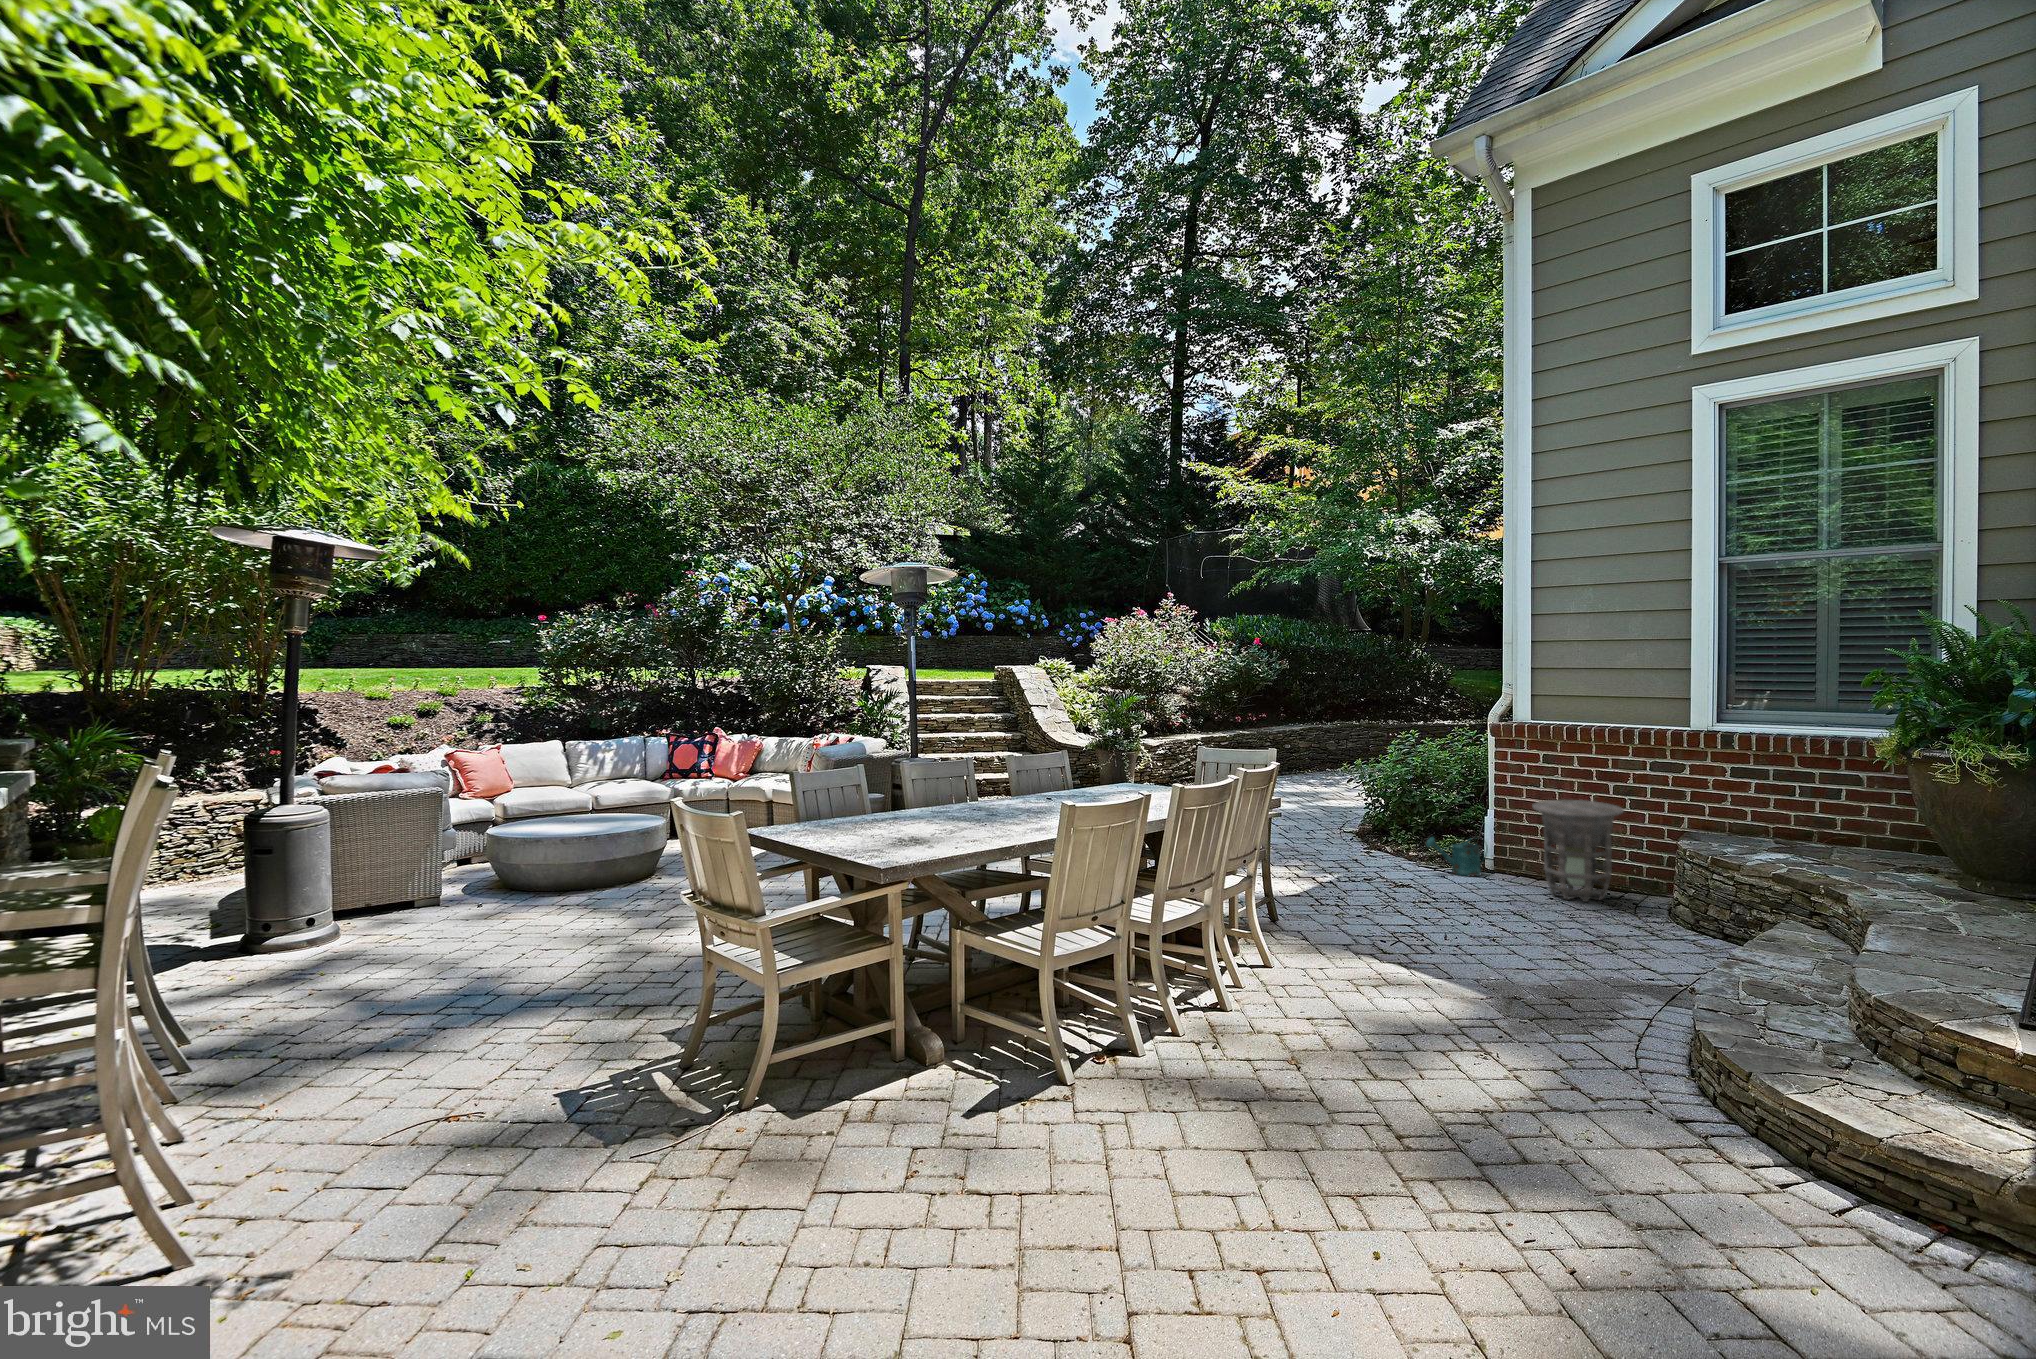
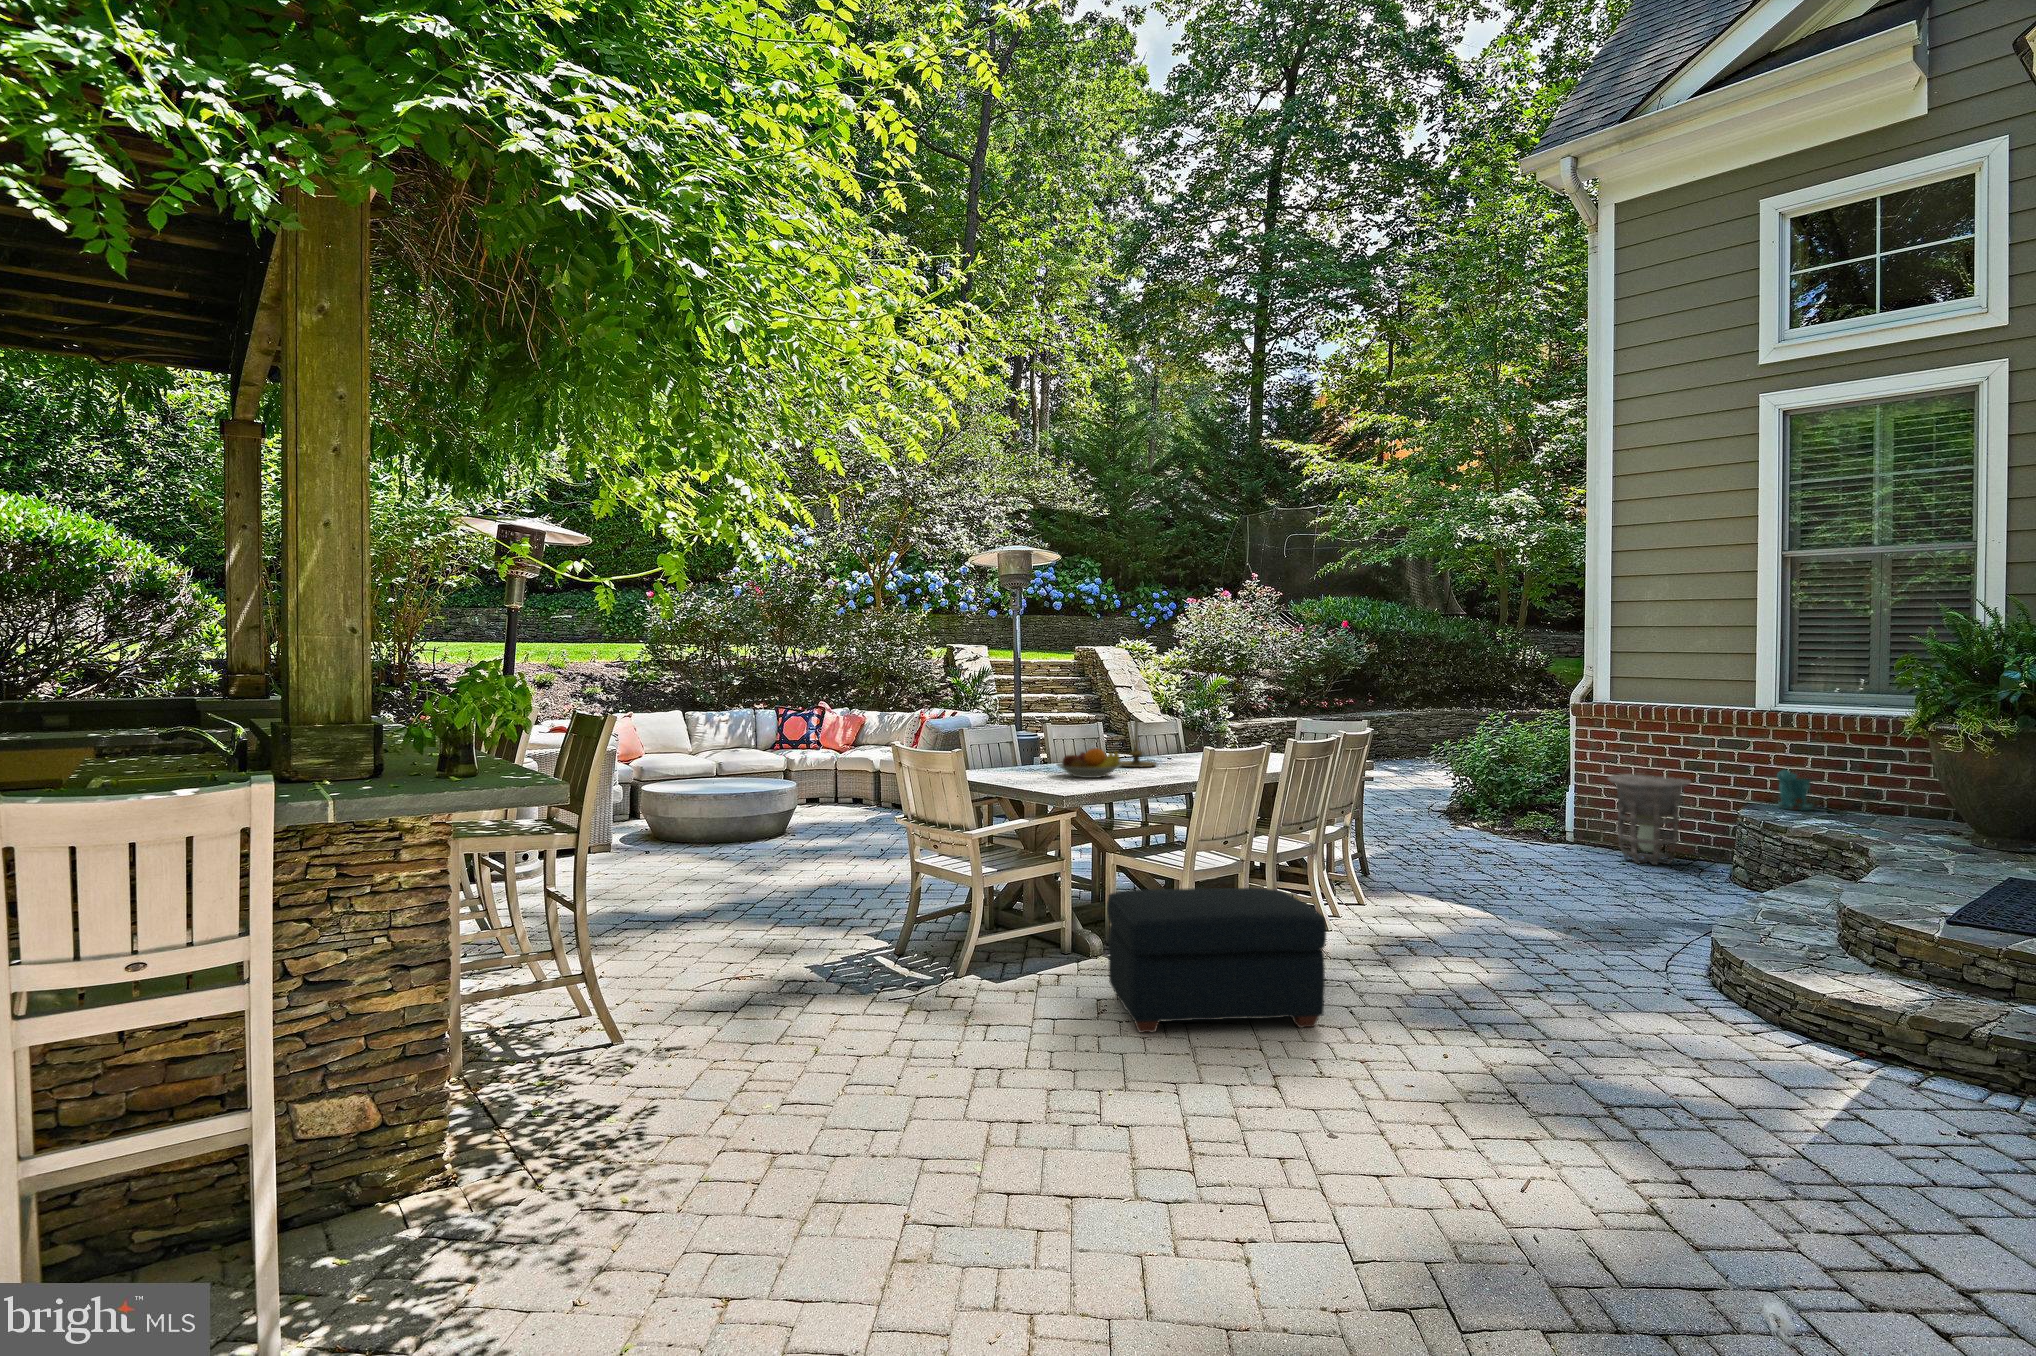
candle holder: none [982,753,1031,810] -> present [1119,719,1157,767]
fruit bowl: none [899,795,978,831] -> present [1057,748,1122,778]
watering can: present [1426,837,1488,877] -> present [1777,770,1814,810]
ottoman: none [911,1000,1202,1243] -> present [1107,888,1326,1033]

